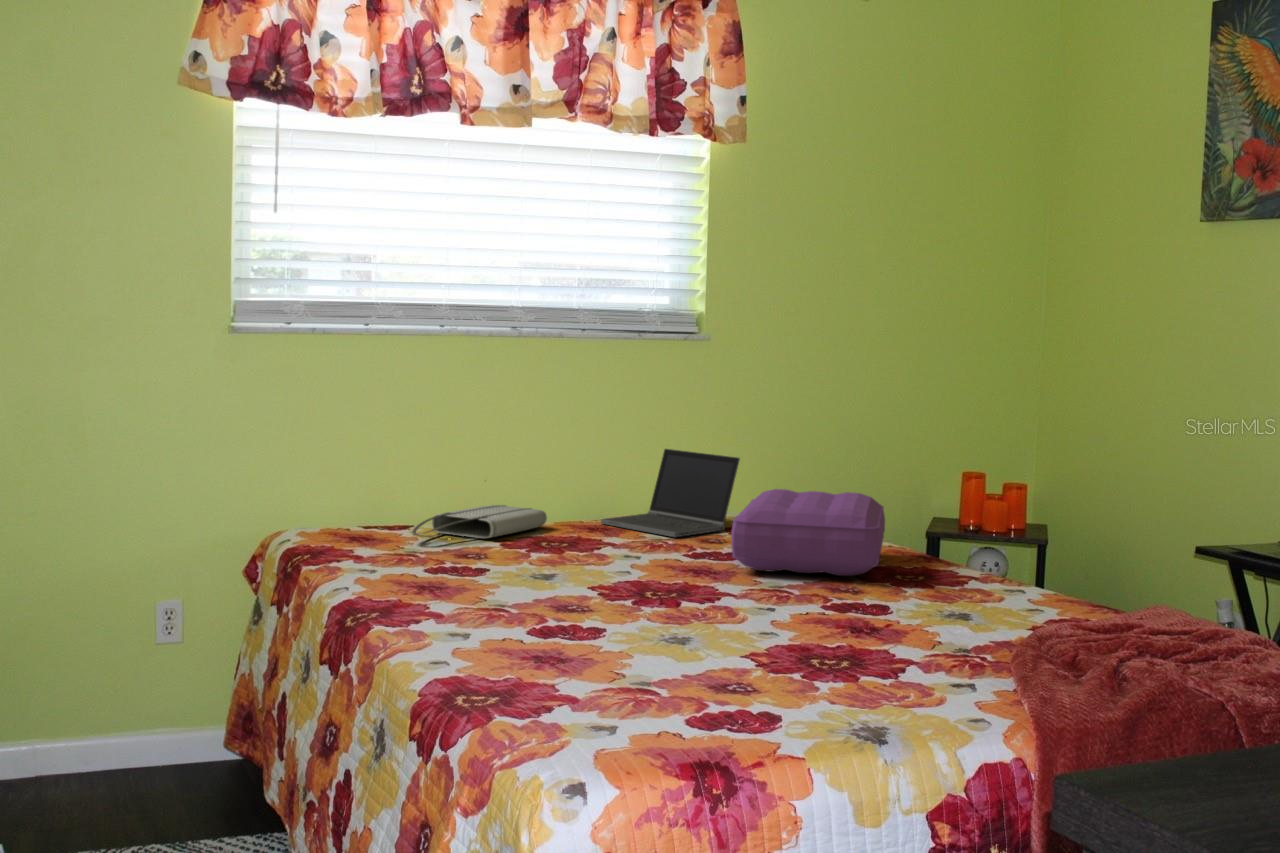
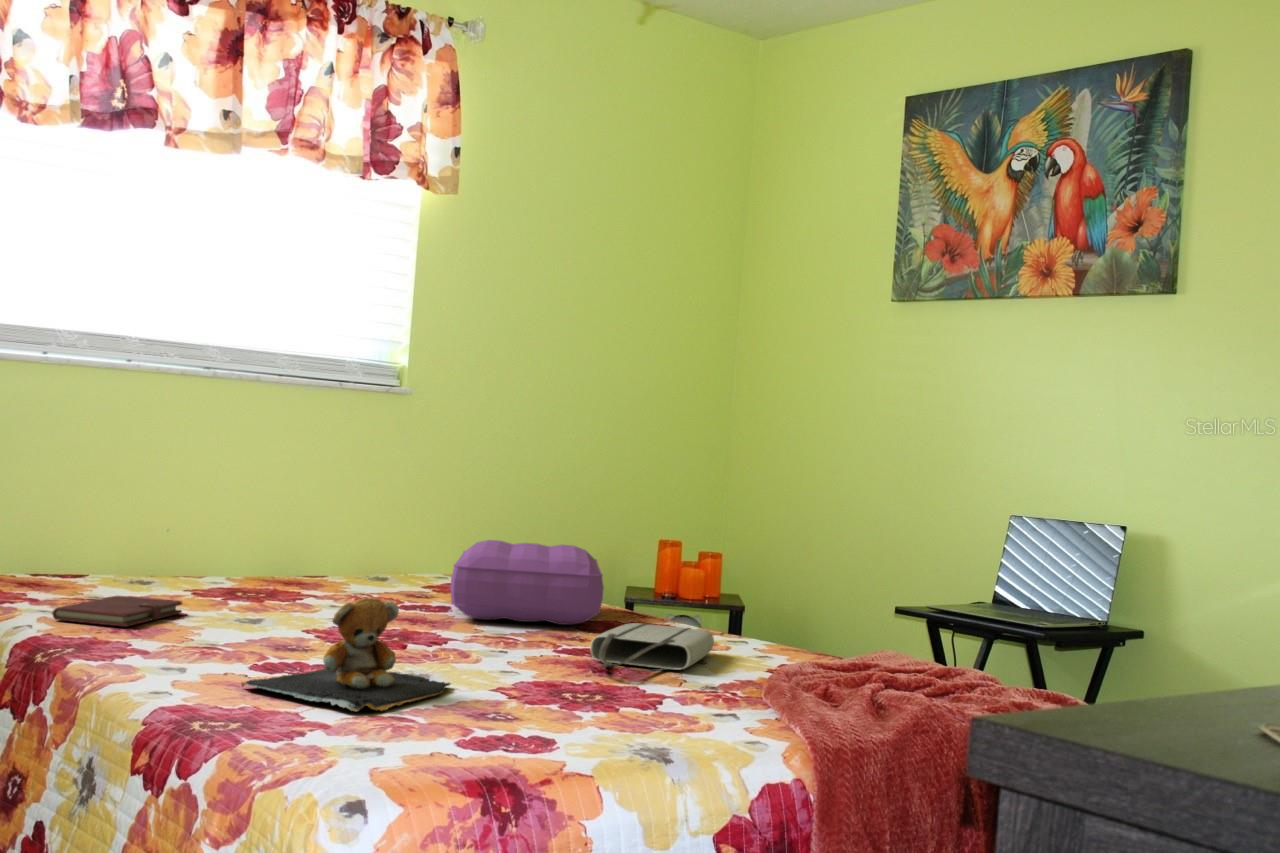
laptop computer: present [601,449,740,537] -> none [294,502,446,590]
tote bag: present [412,505,547,540] -> present [590,623,714,672]
notebook: none [372,553,486,586] -> present [53,596,182,627]
teddy bear: none [510,573,704,684] -> present [241,598,451,711]

